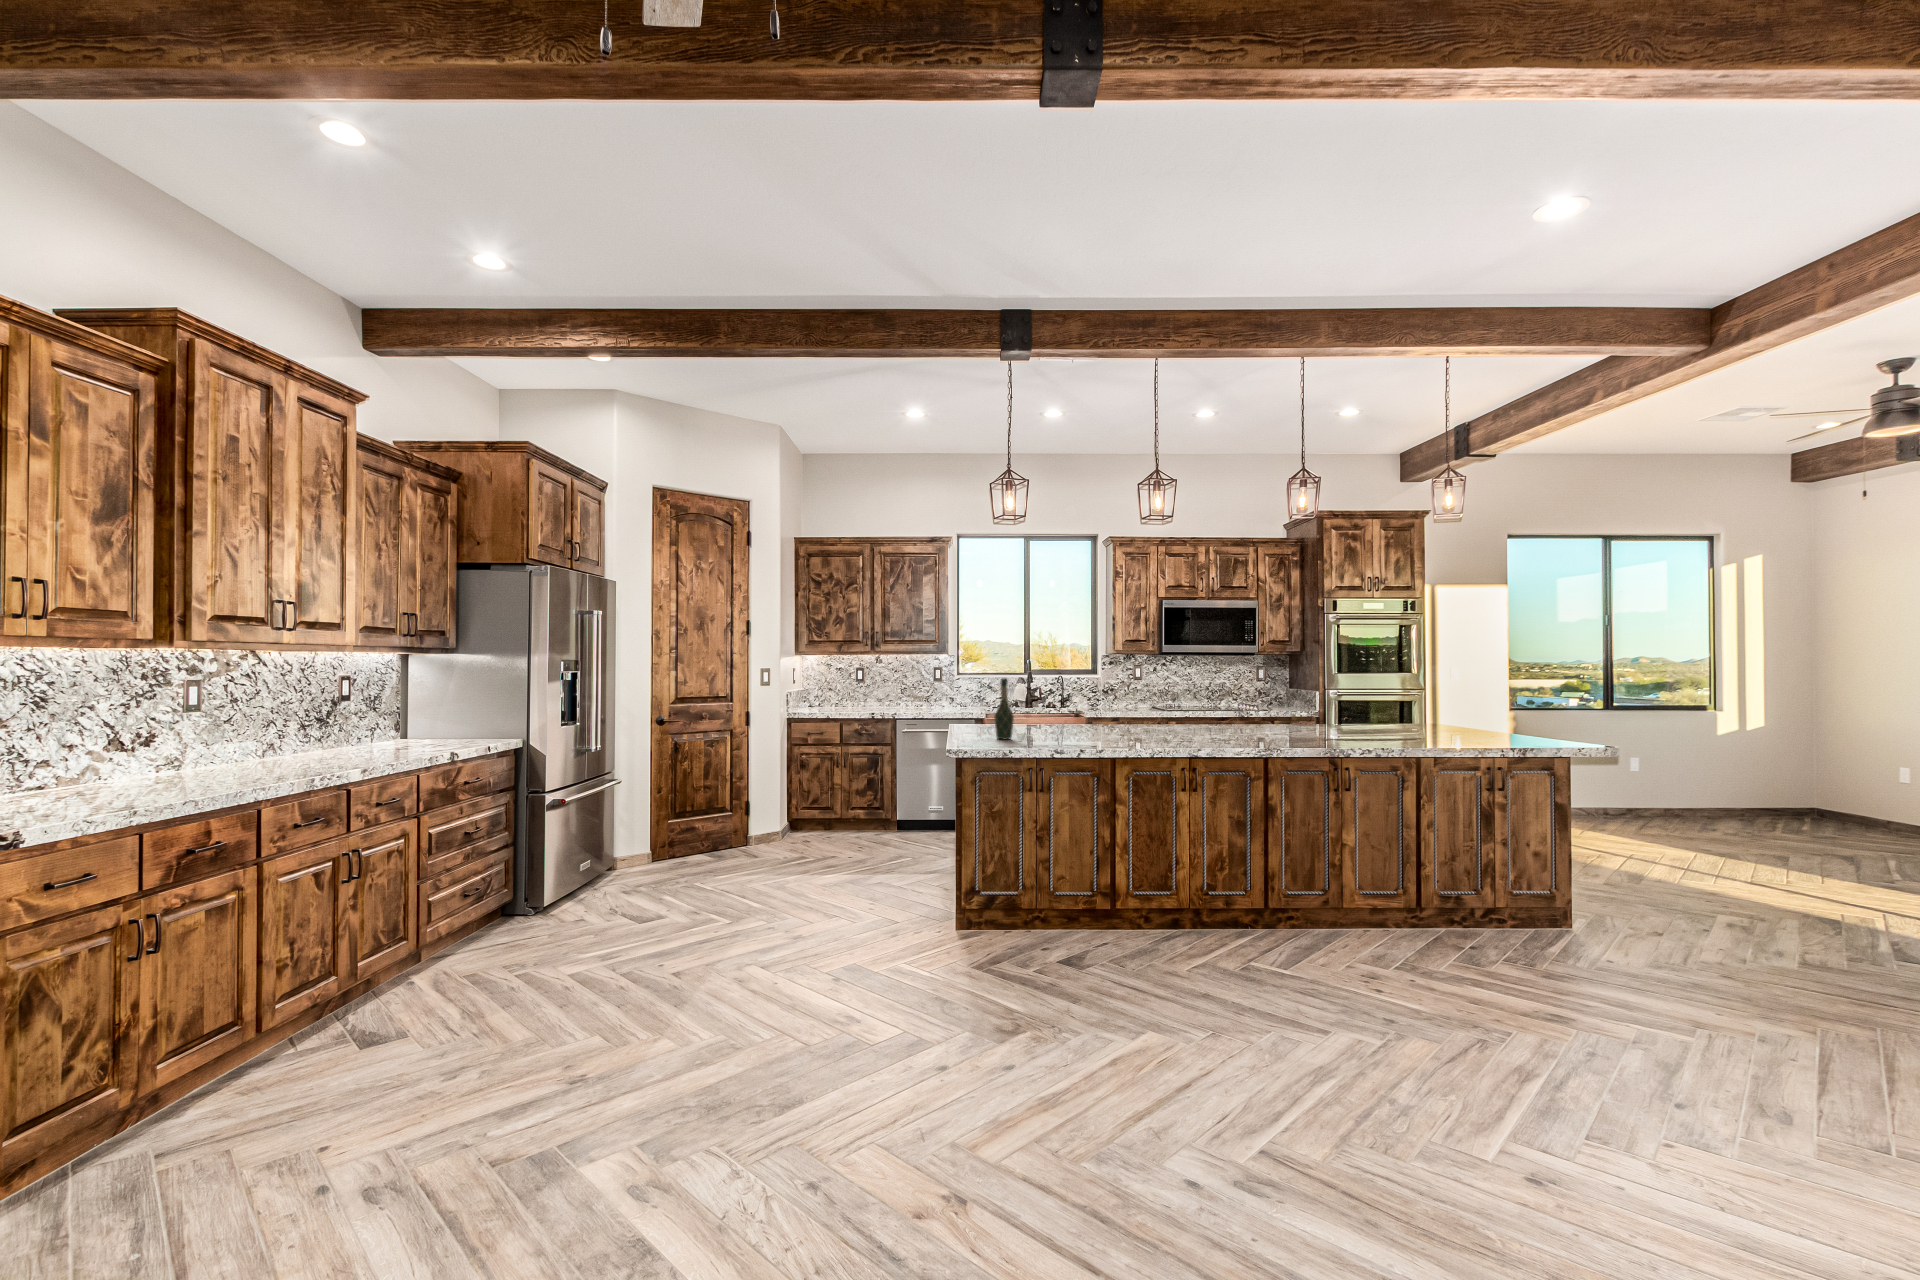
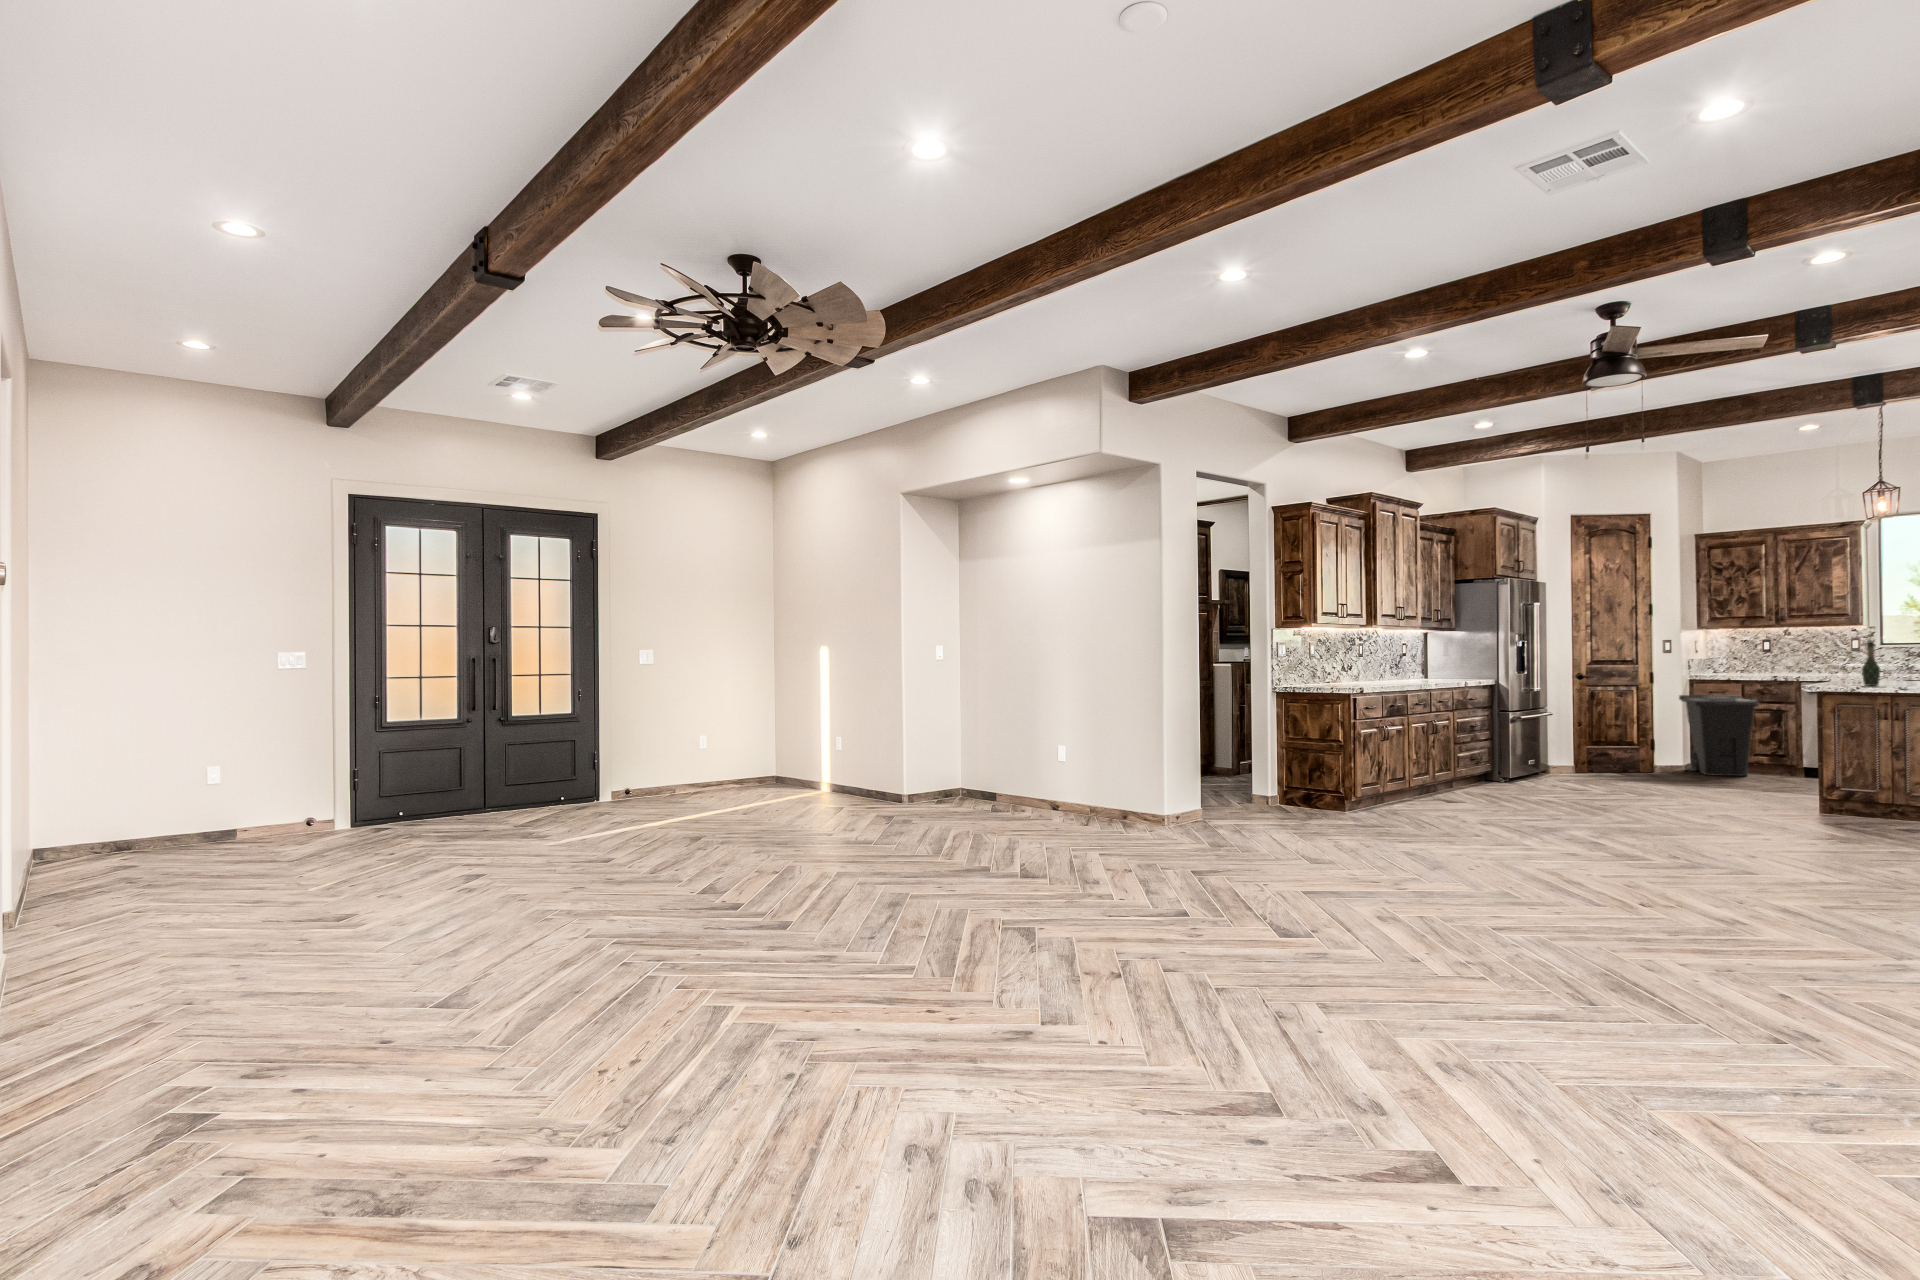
trash can: none [776,738,861,847] -> present [1679,695,1759,776]

